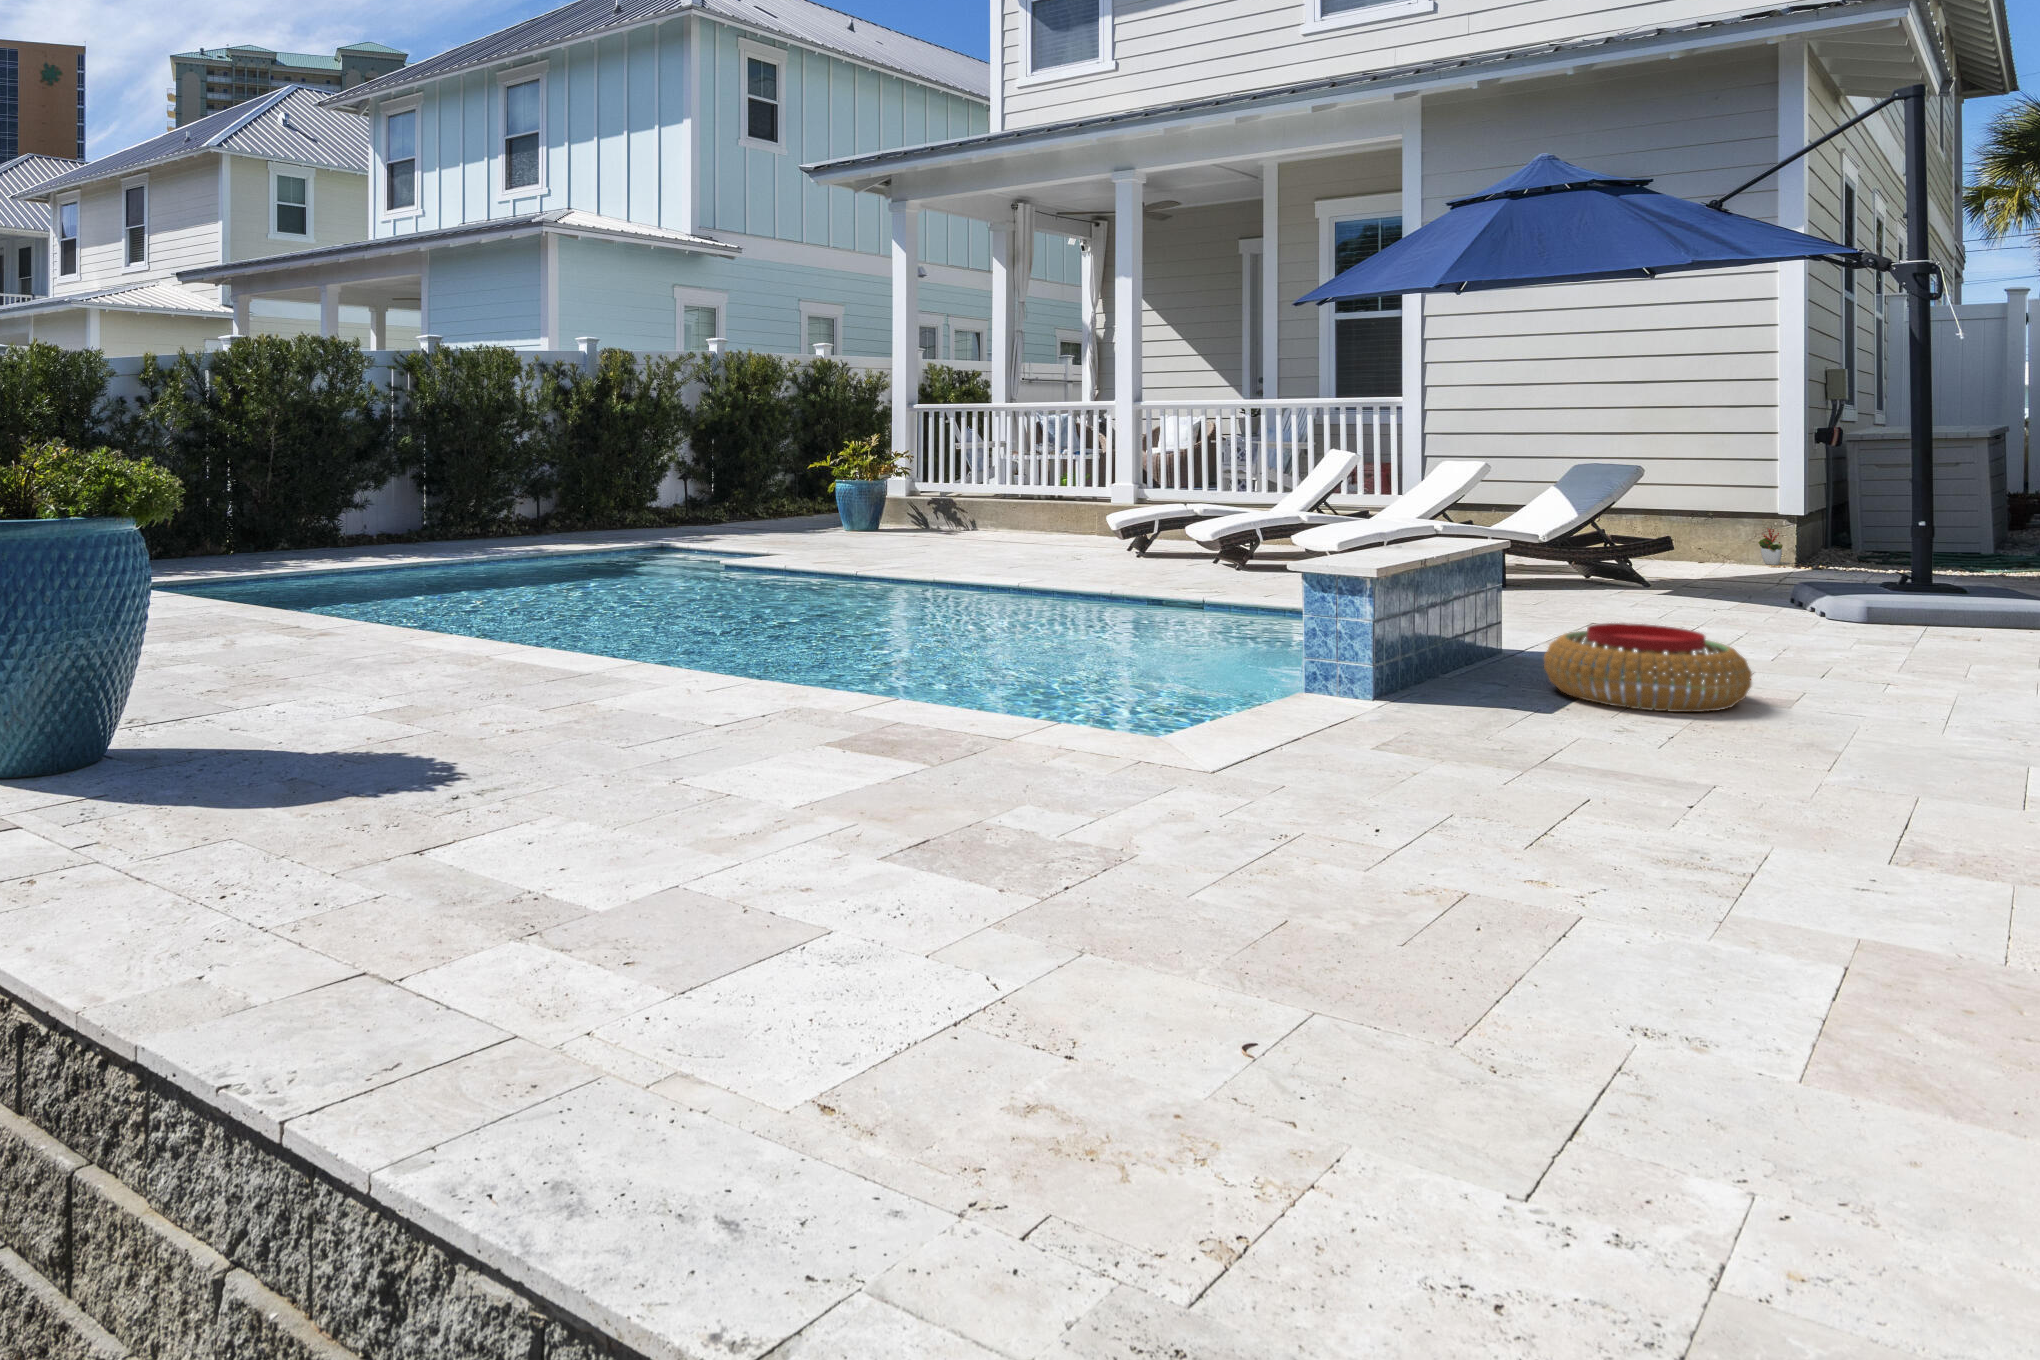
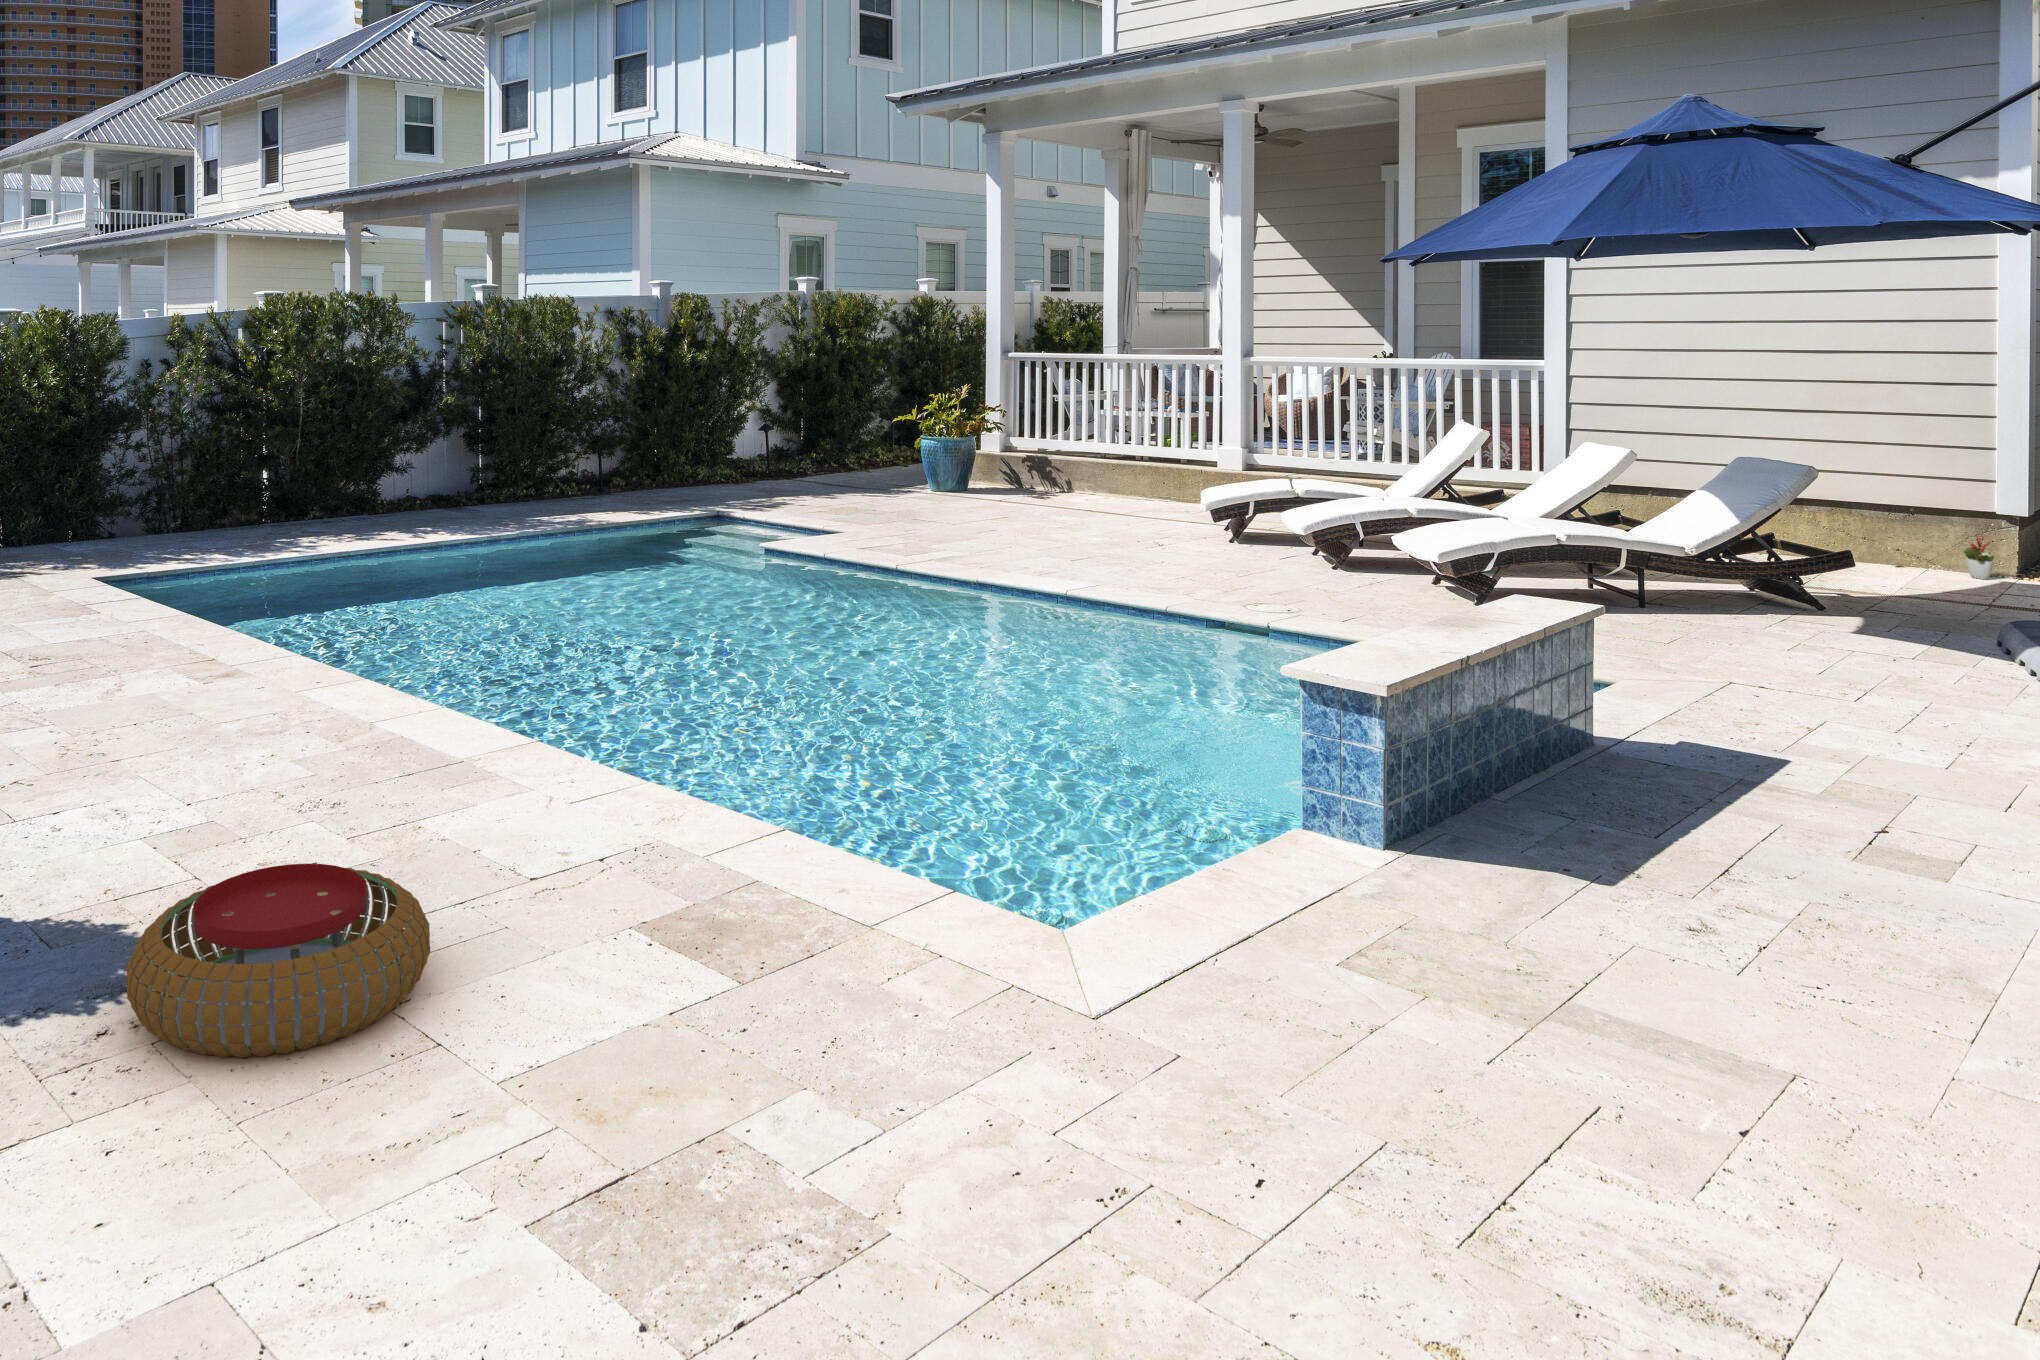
pouf: present [1544,623,1752,712] -> present [127,864,430,1058]

